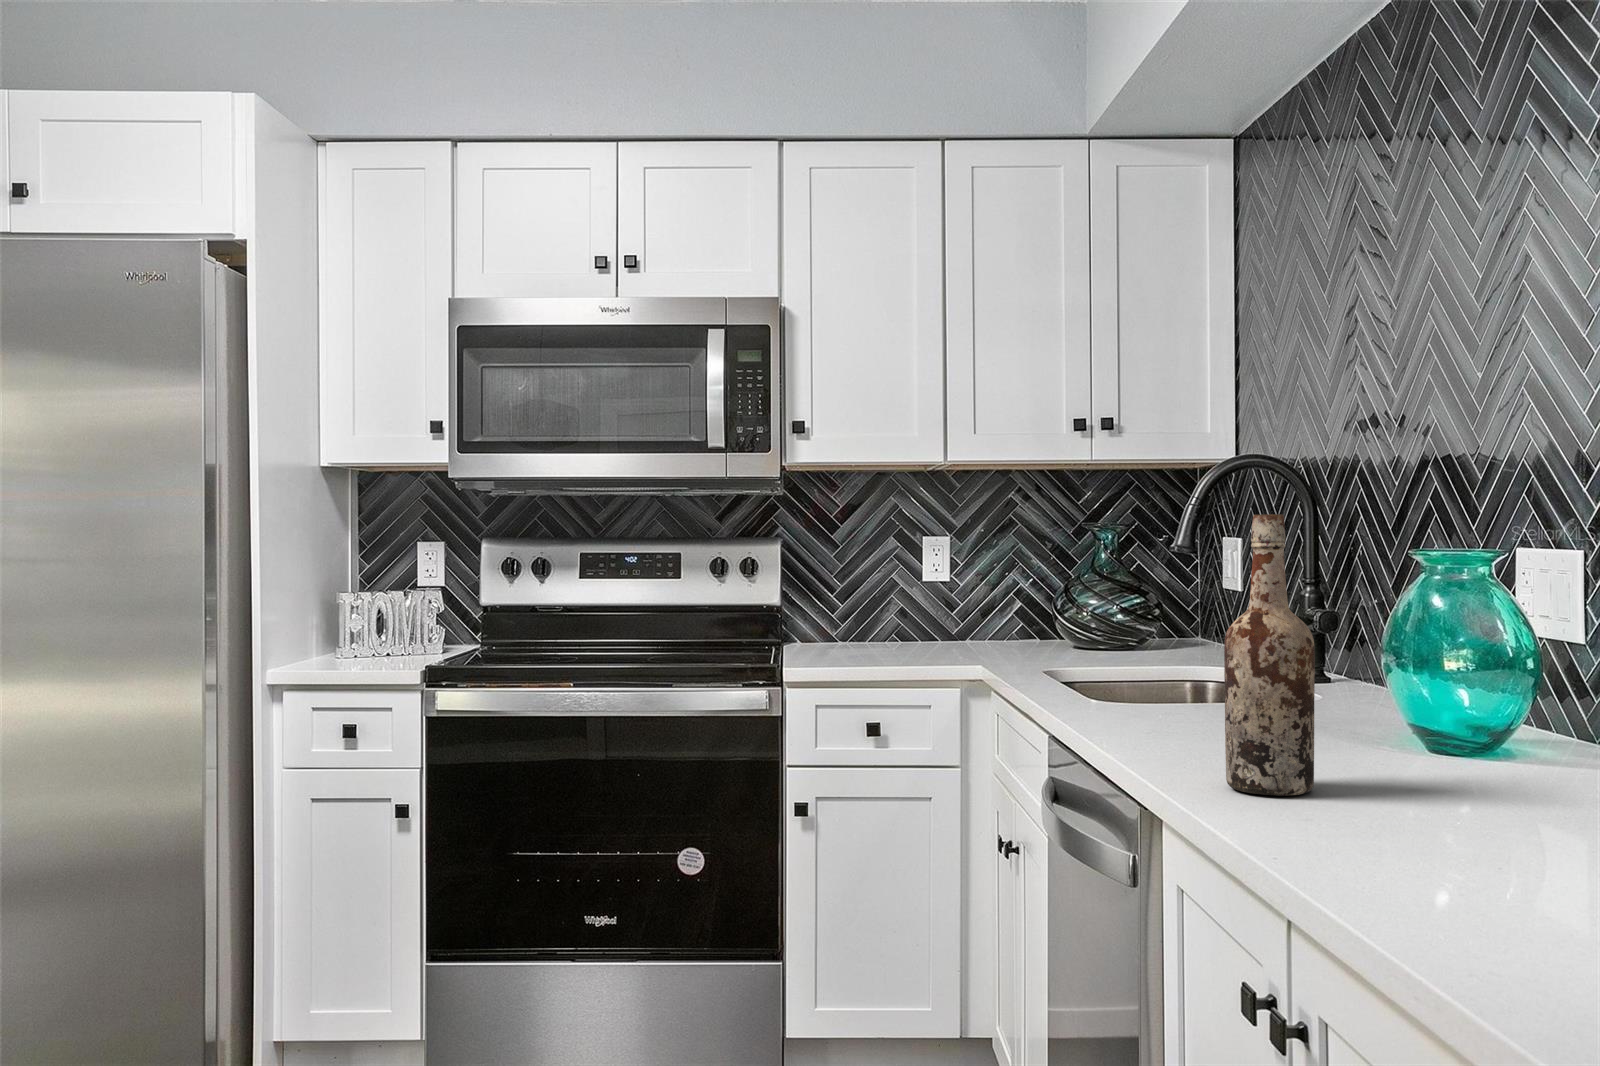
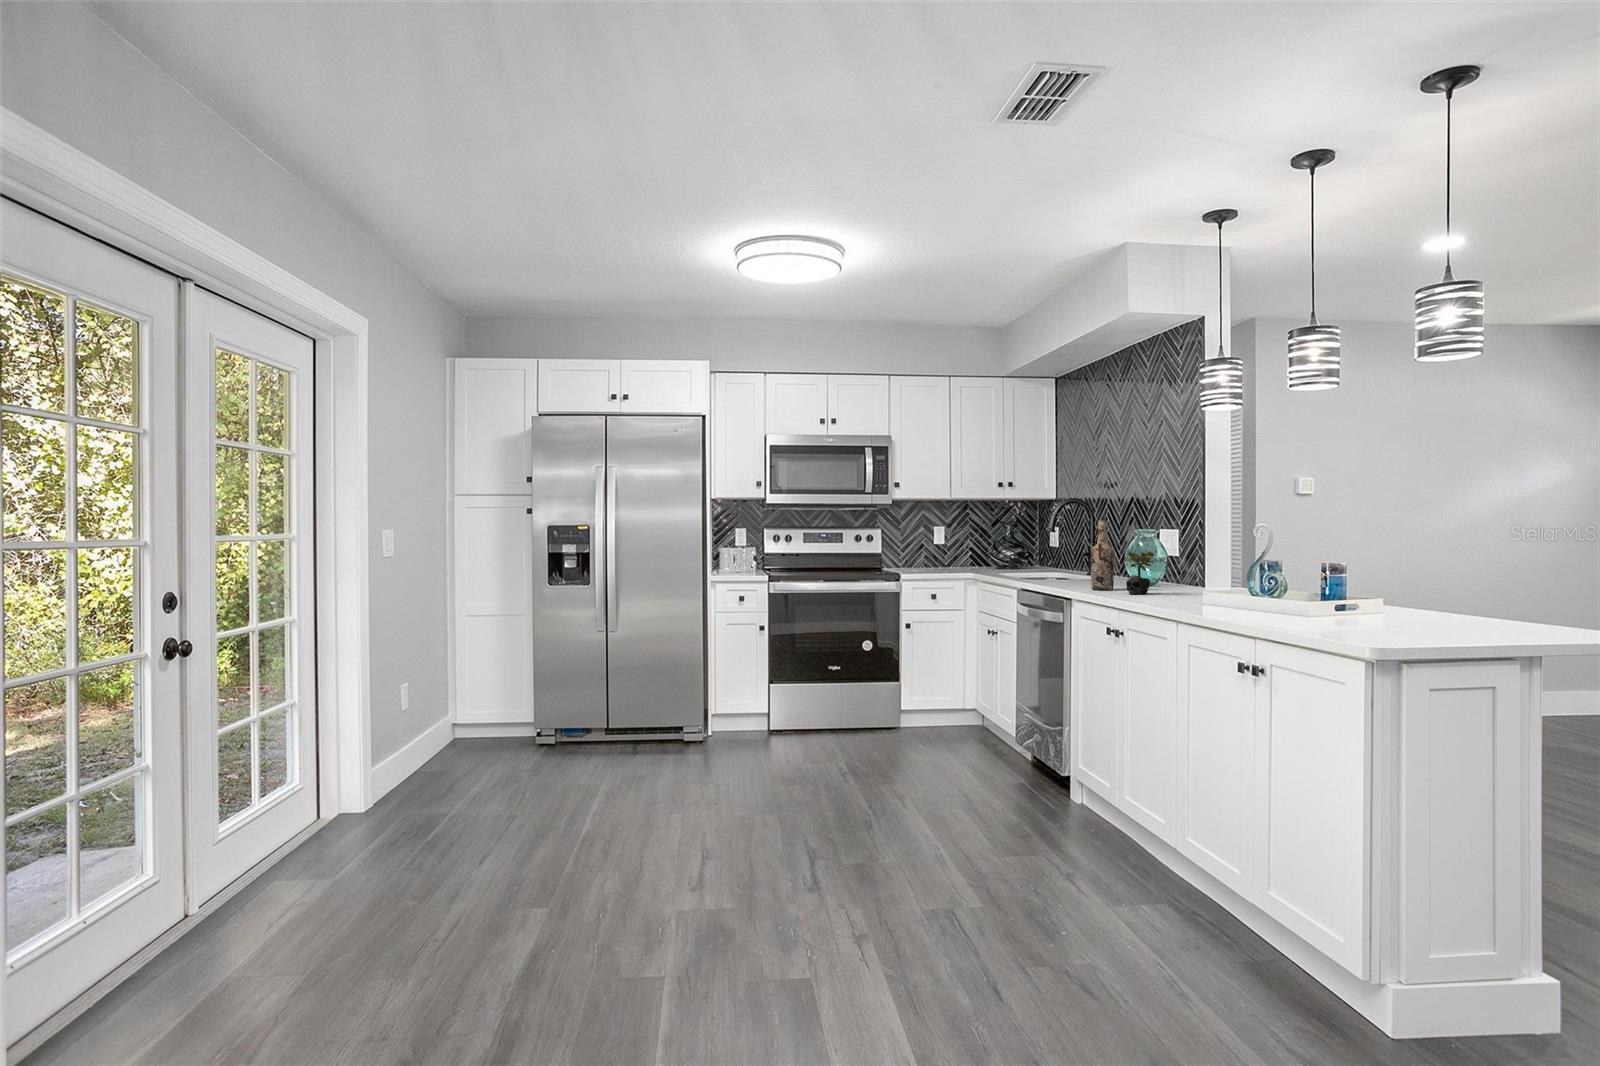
succulent plant: none [1341,642,1480,847] -> present [1125,550,1155,594]

